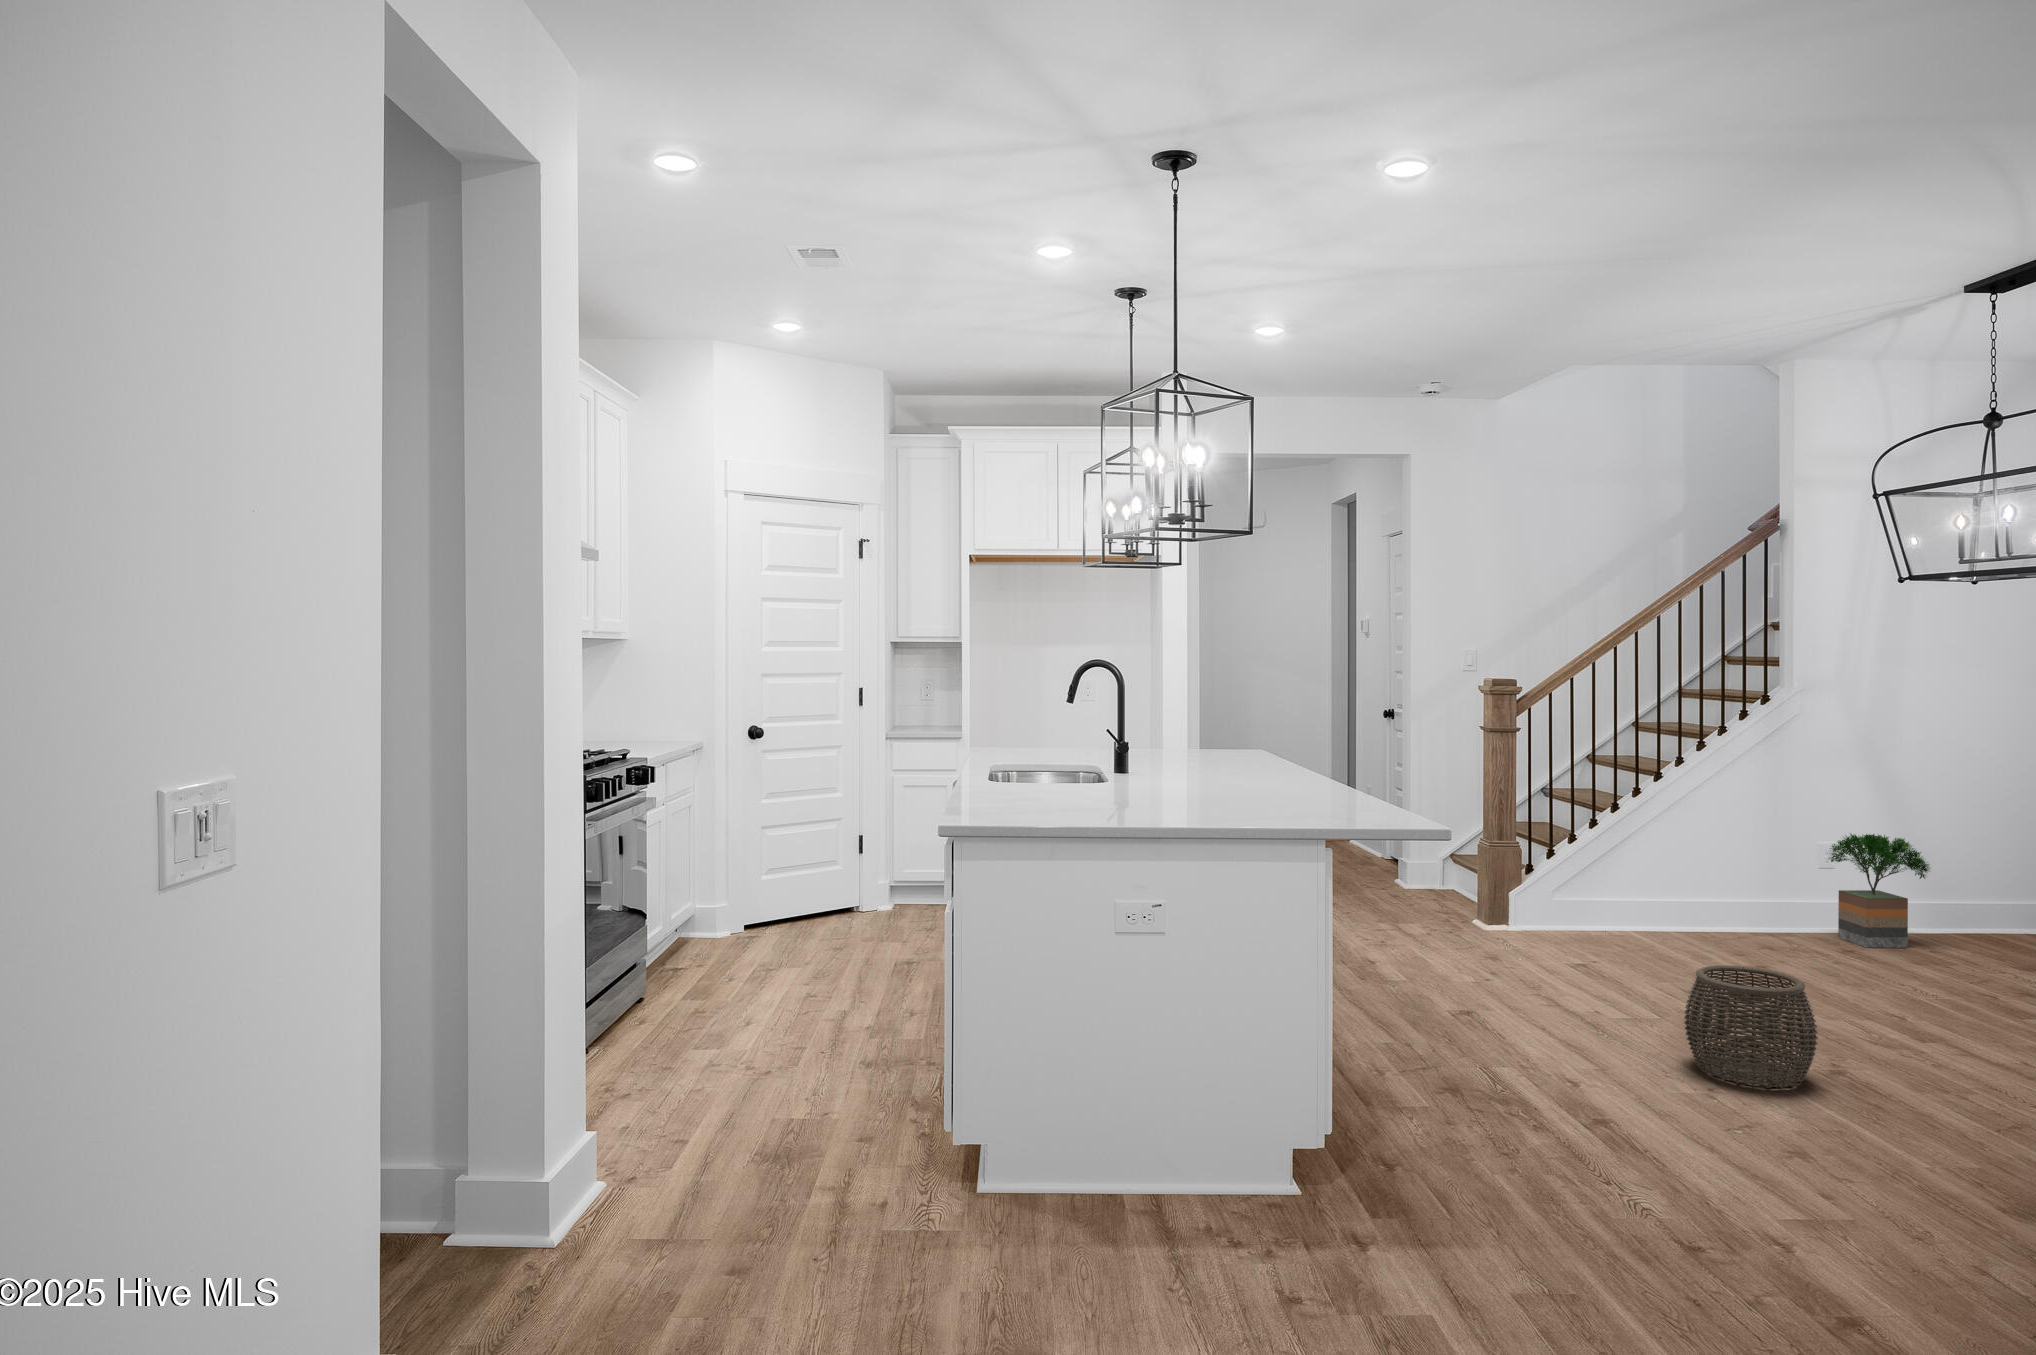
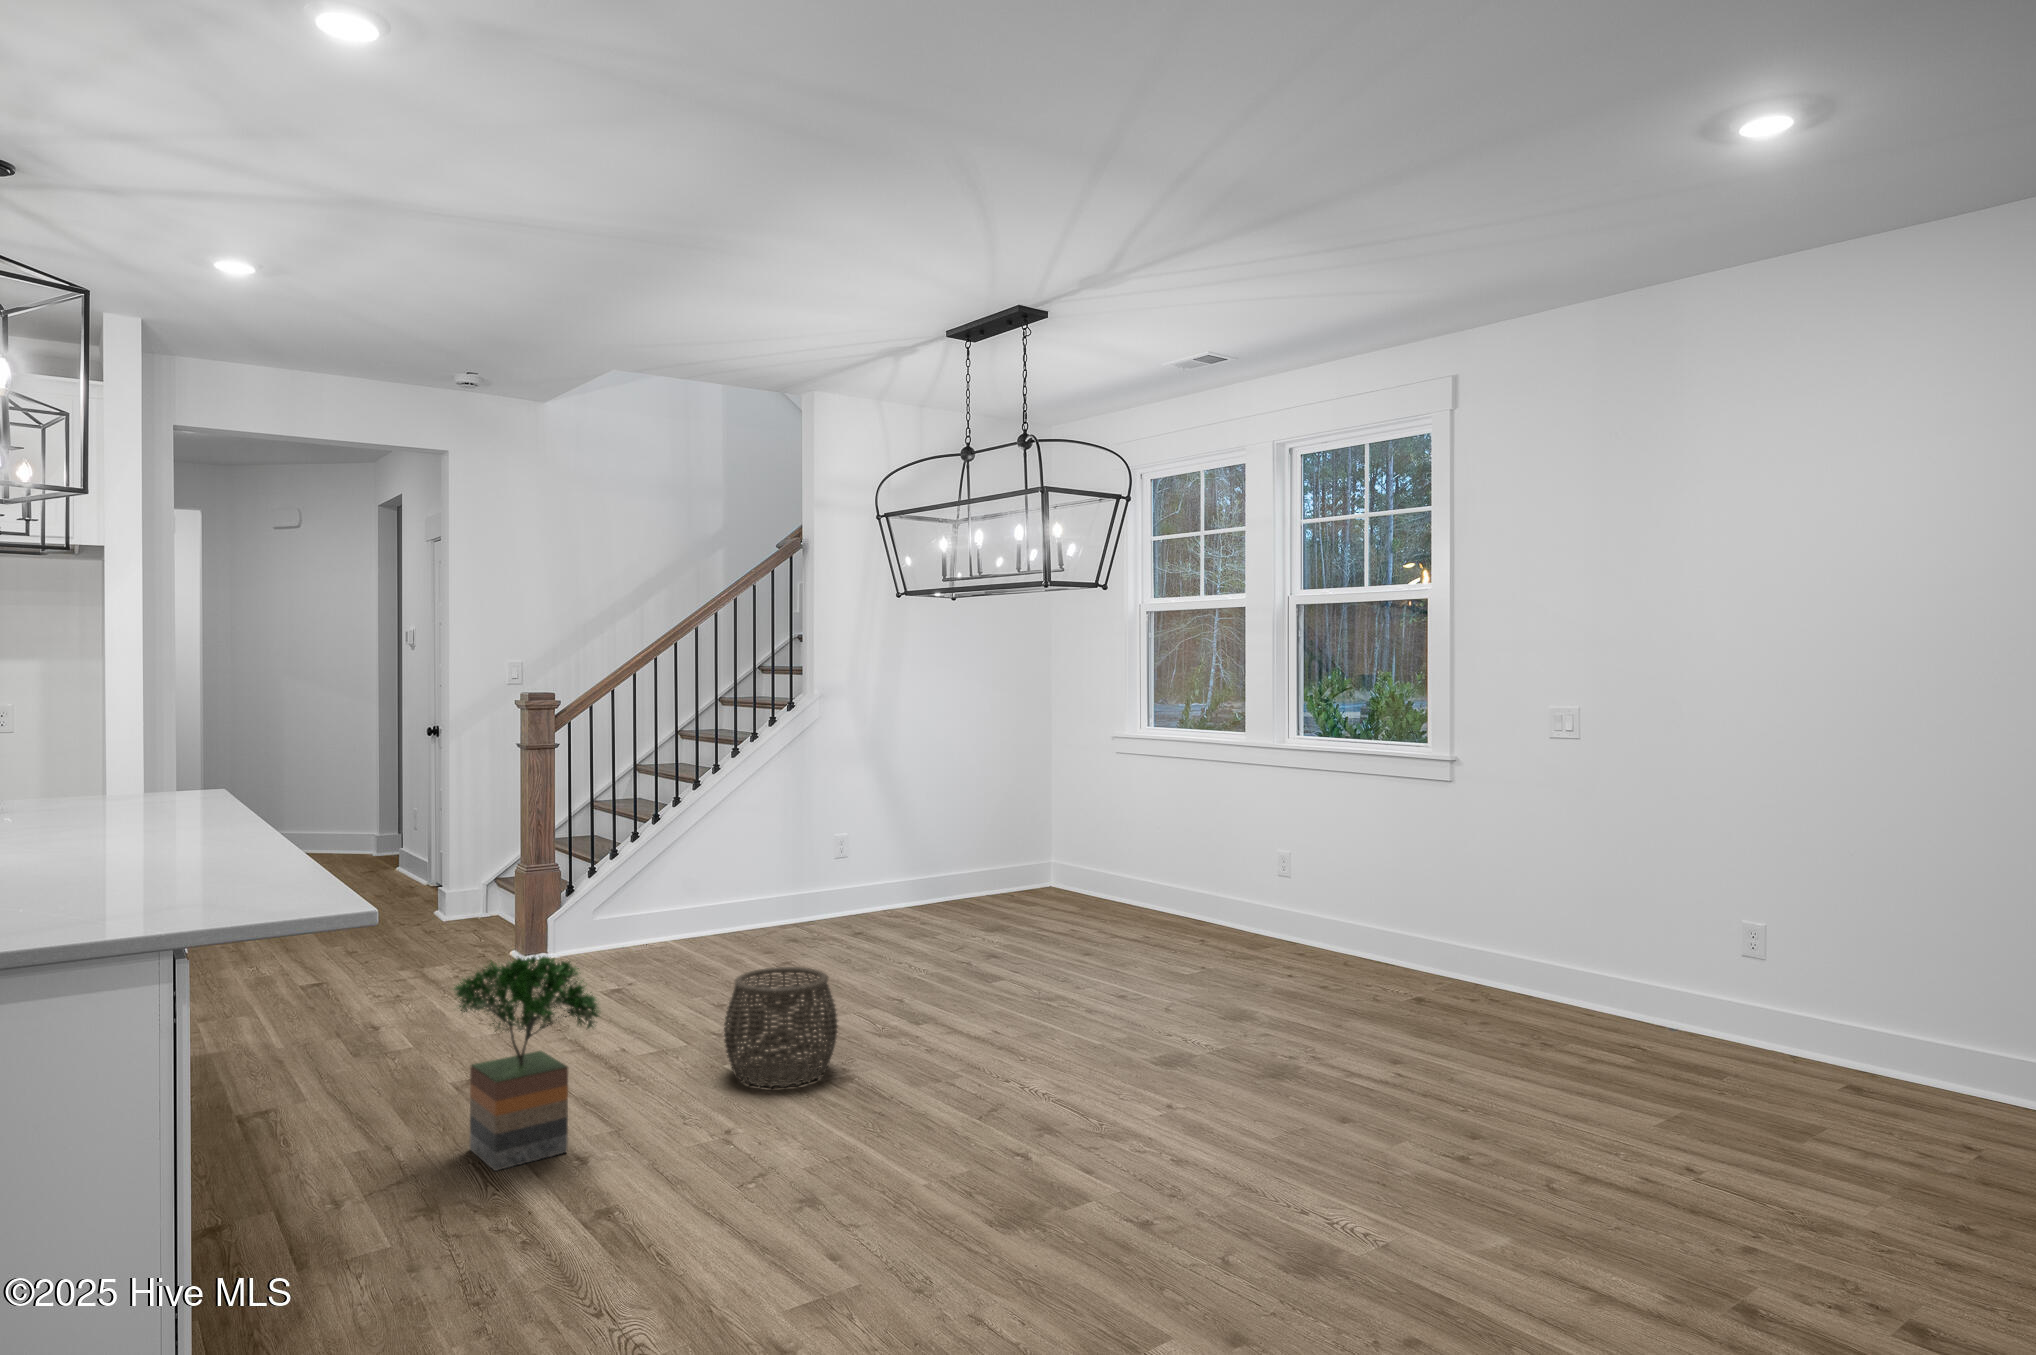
potted tree: present [1828,834,1930,948] -> present [454,956,599,1171]

